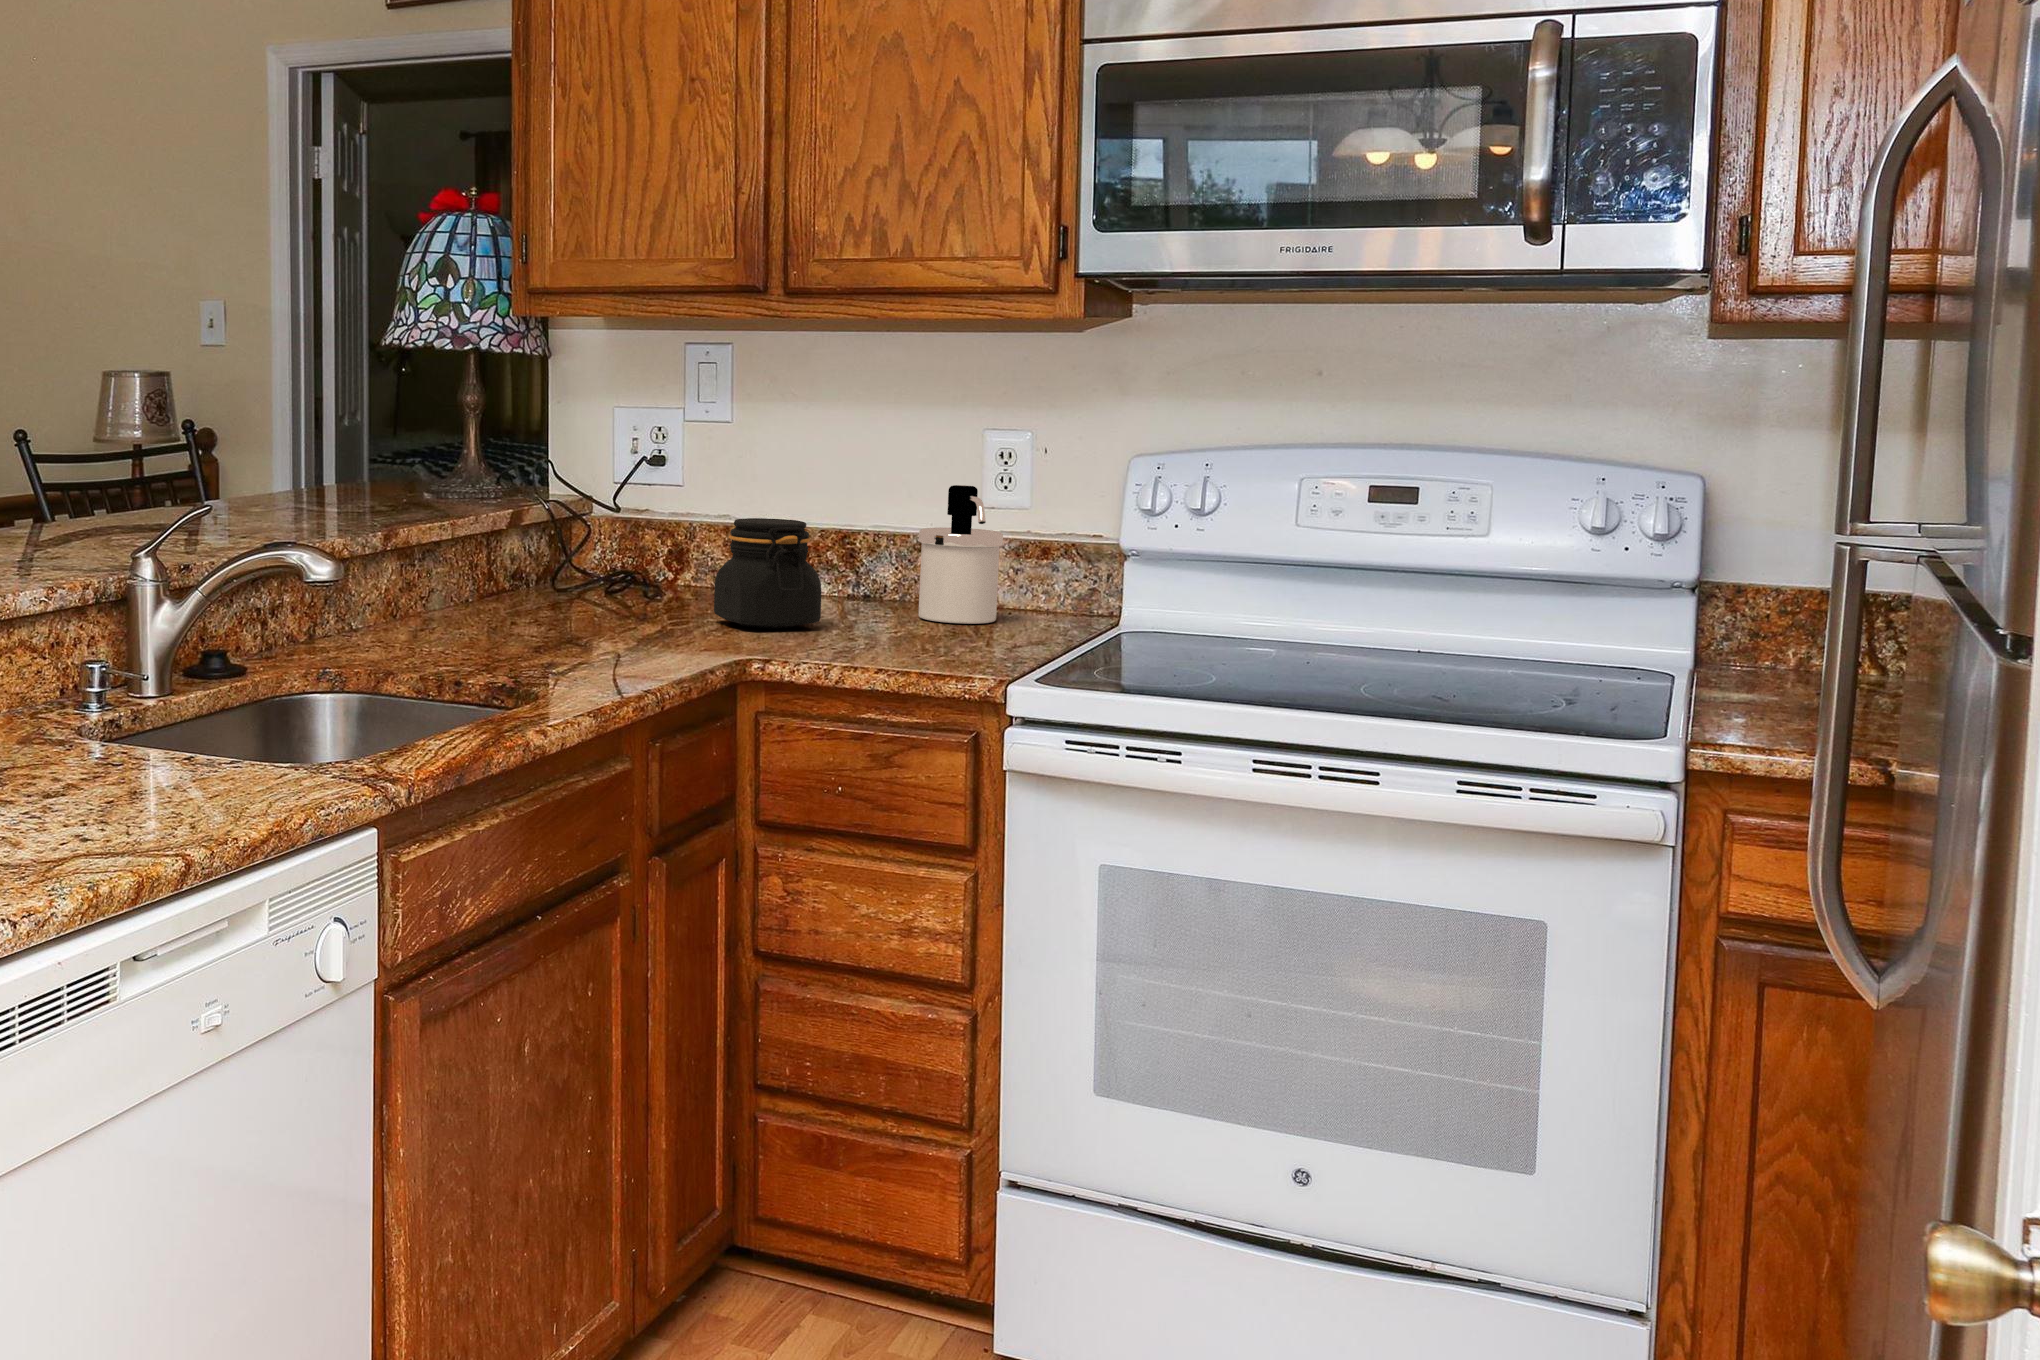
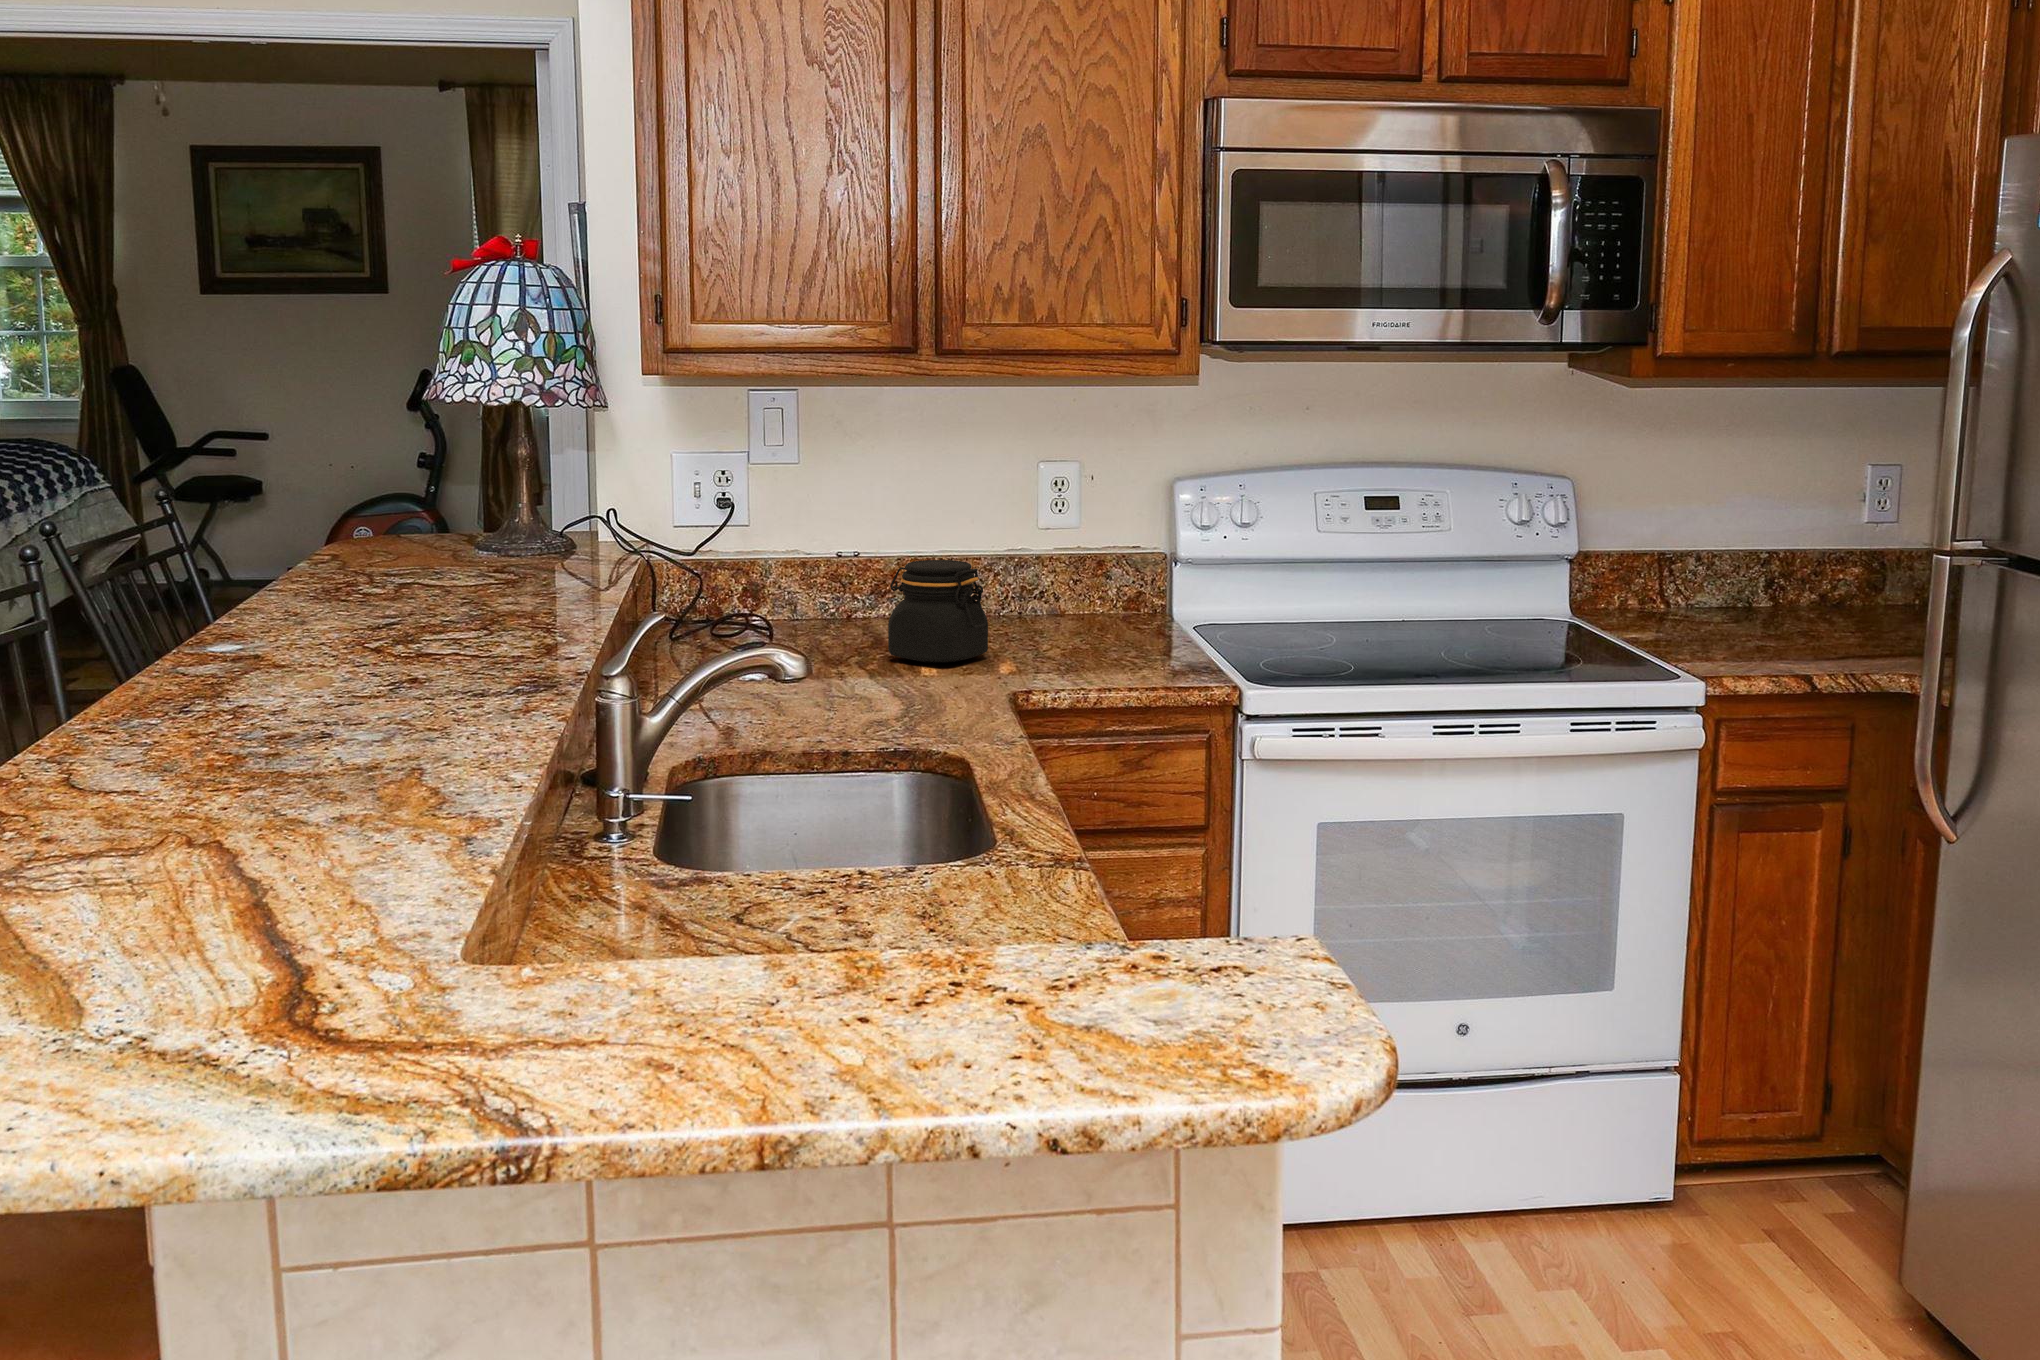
soap dispenser: present [919,485,1003,624] -> none [1009,511,1096,634]

